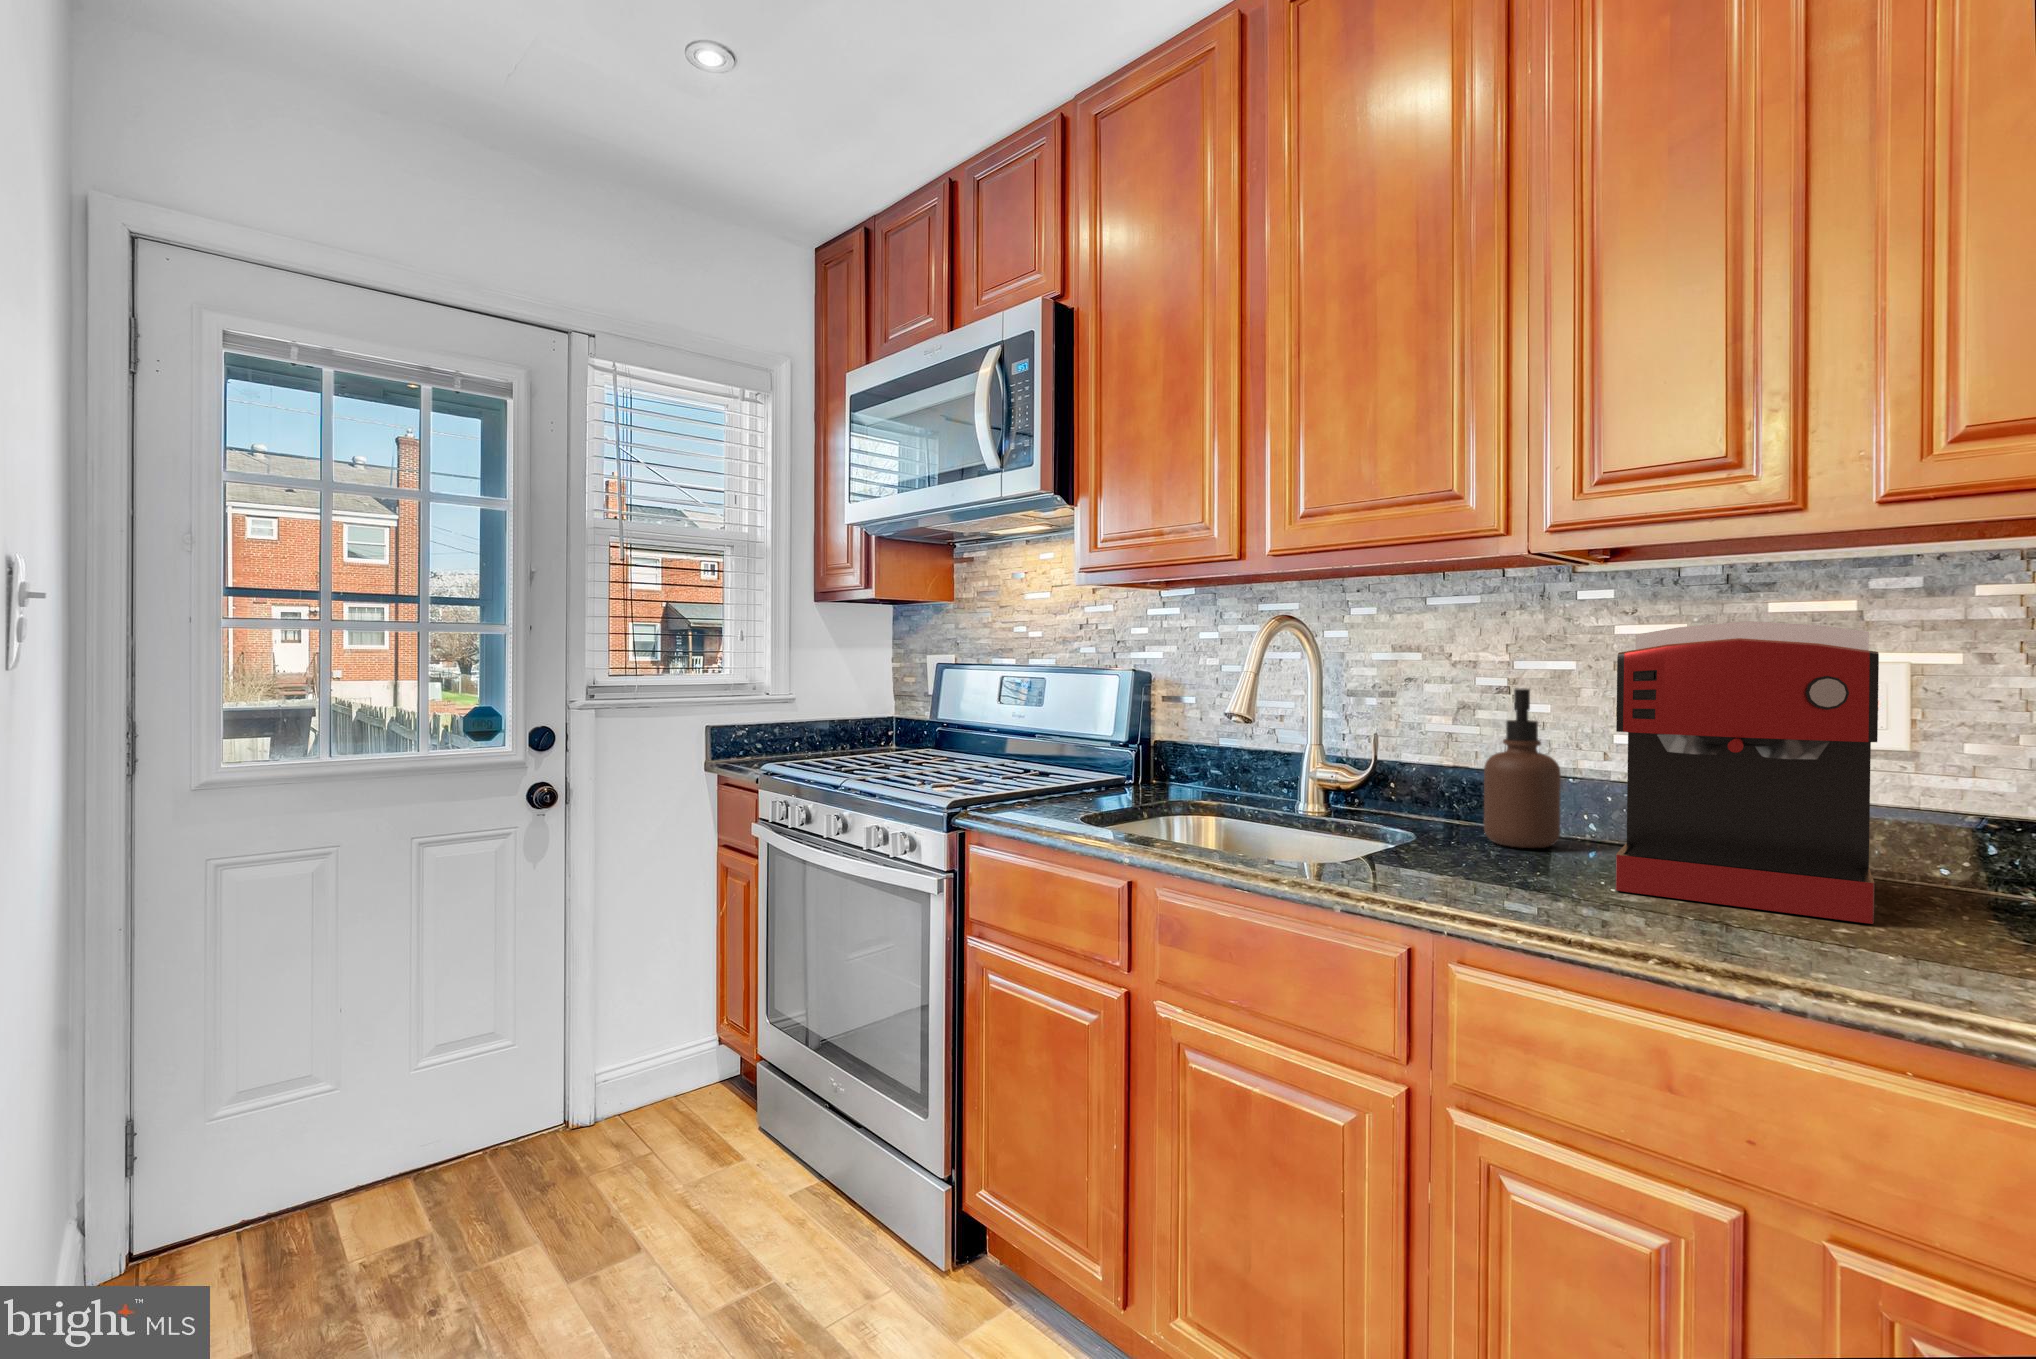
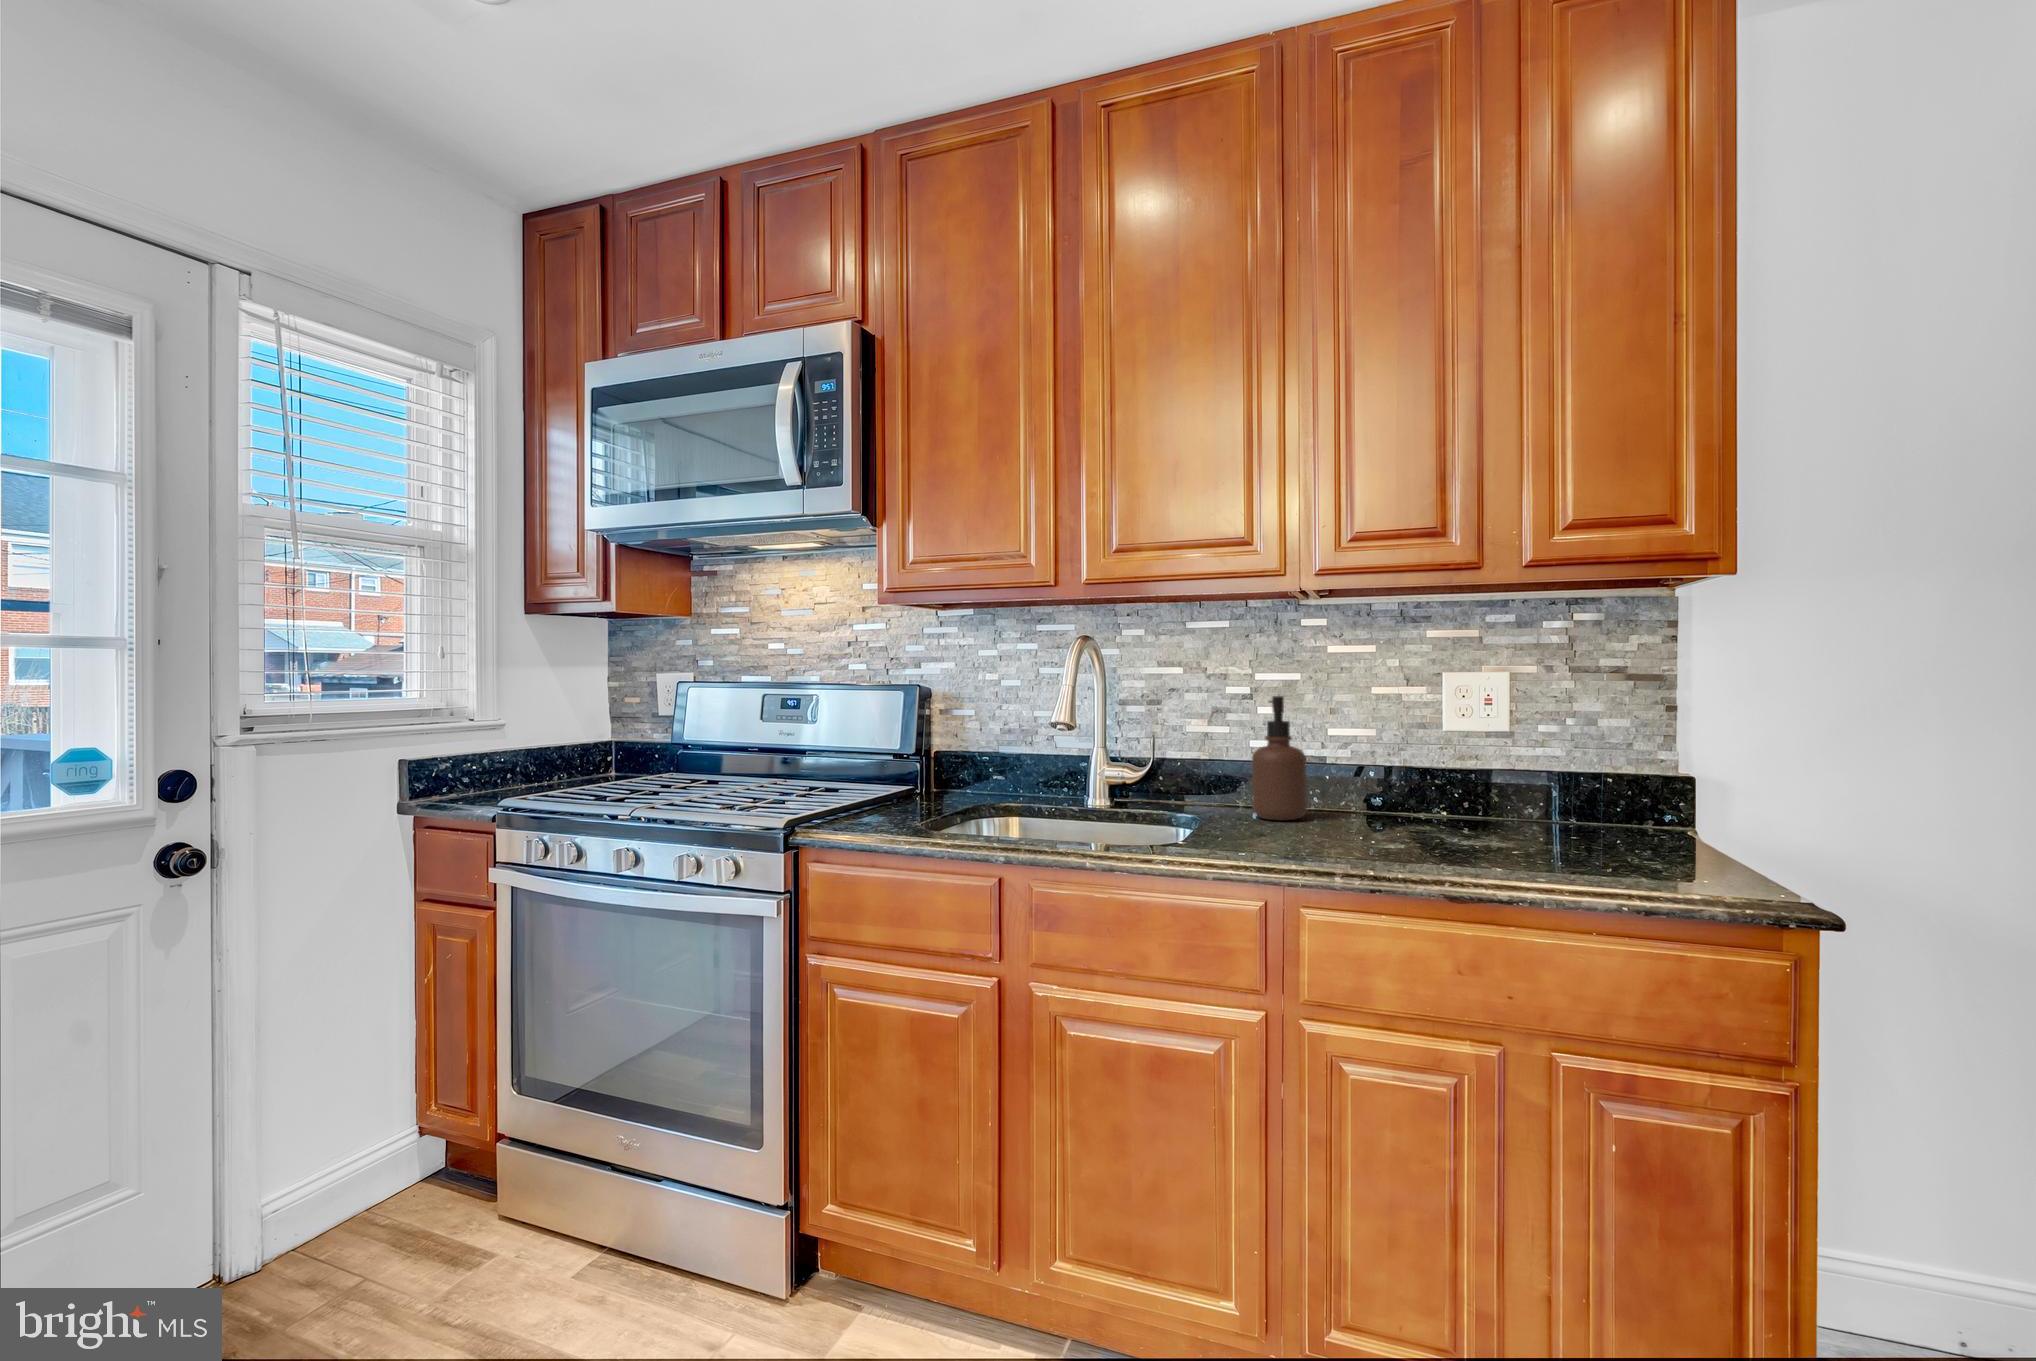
coffee maker: present [1616,621,1879,924] -> none [1361,645,1538,848]

